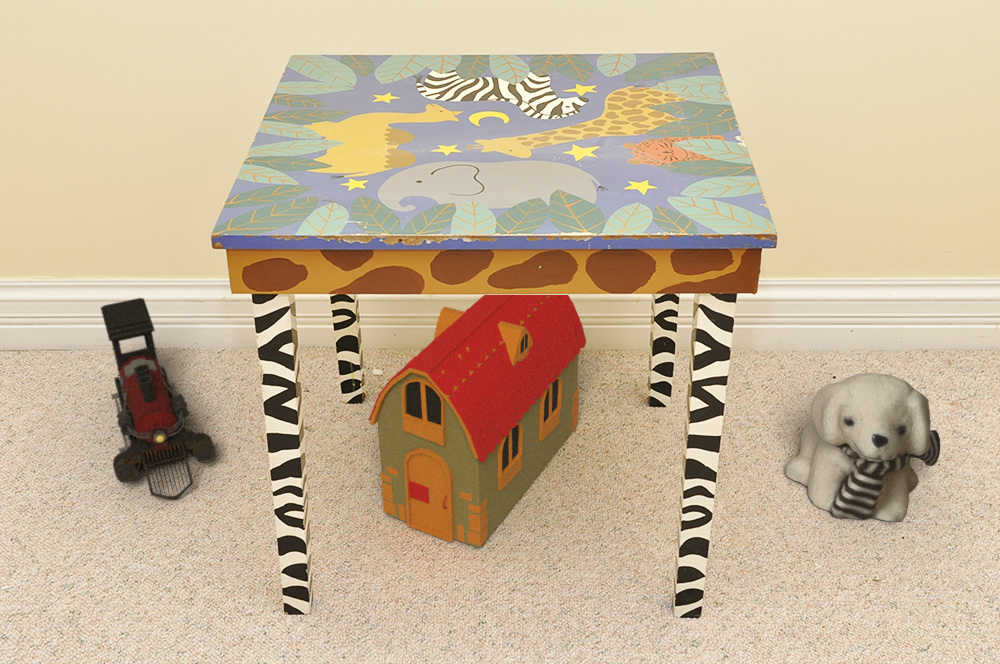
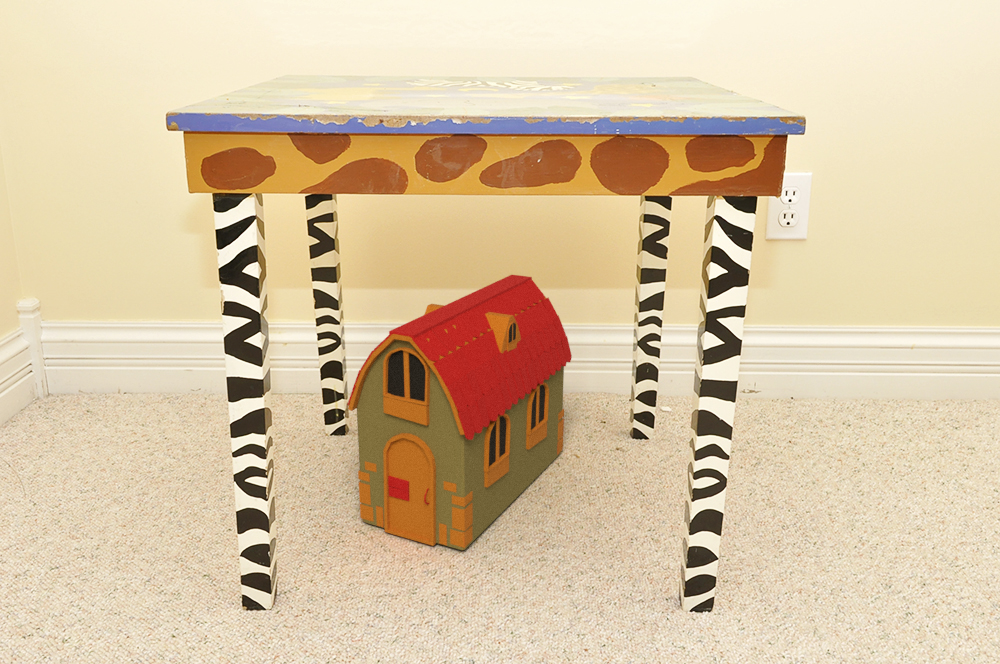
toy train: present [101,298,215,500] -> none [73,326,186,508]
plush toy: present [785,373,941,522] -> none [779,367,942,528]

